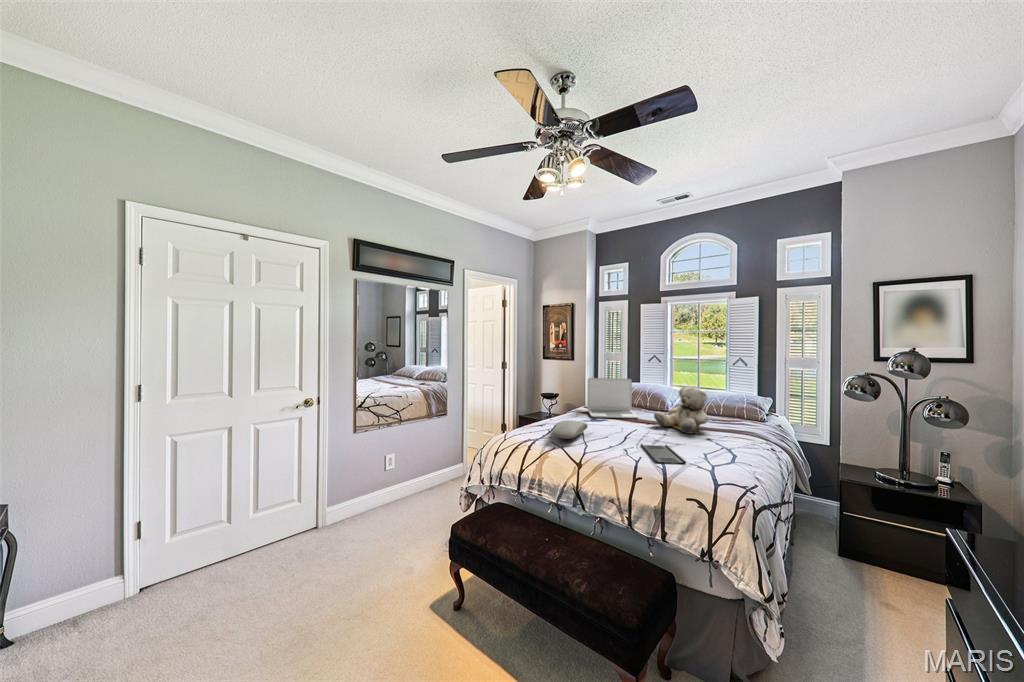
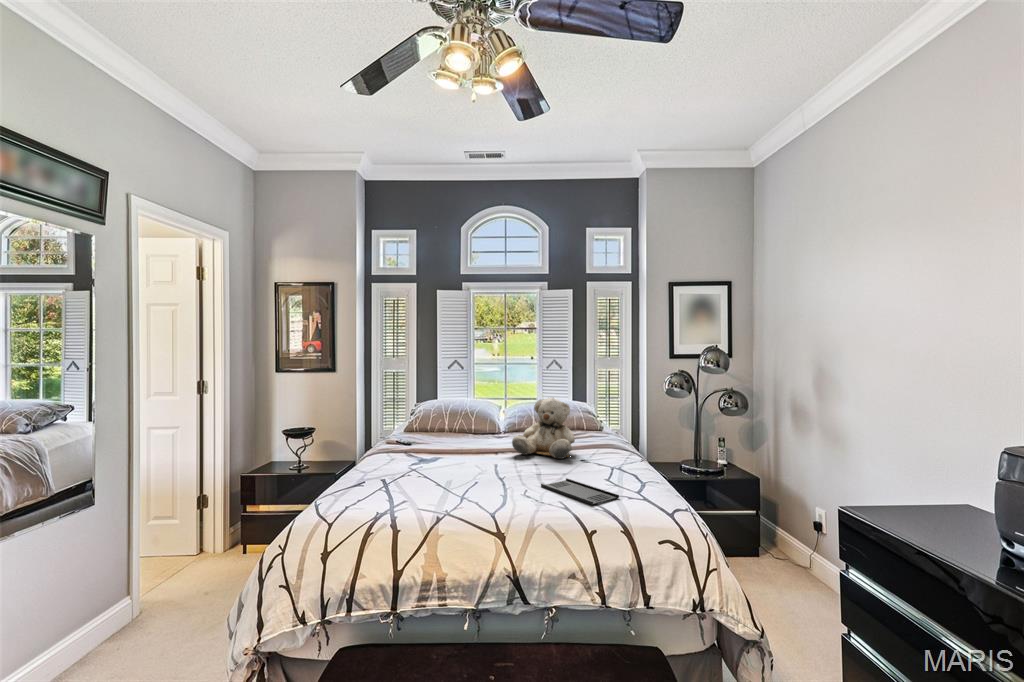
laptop: present [587,378,639,419] -> none [401,395,482,458]
pillow: present [552,420,588,439] -> none [403,468,464,500]

